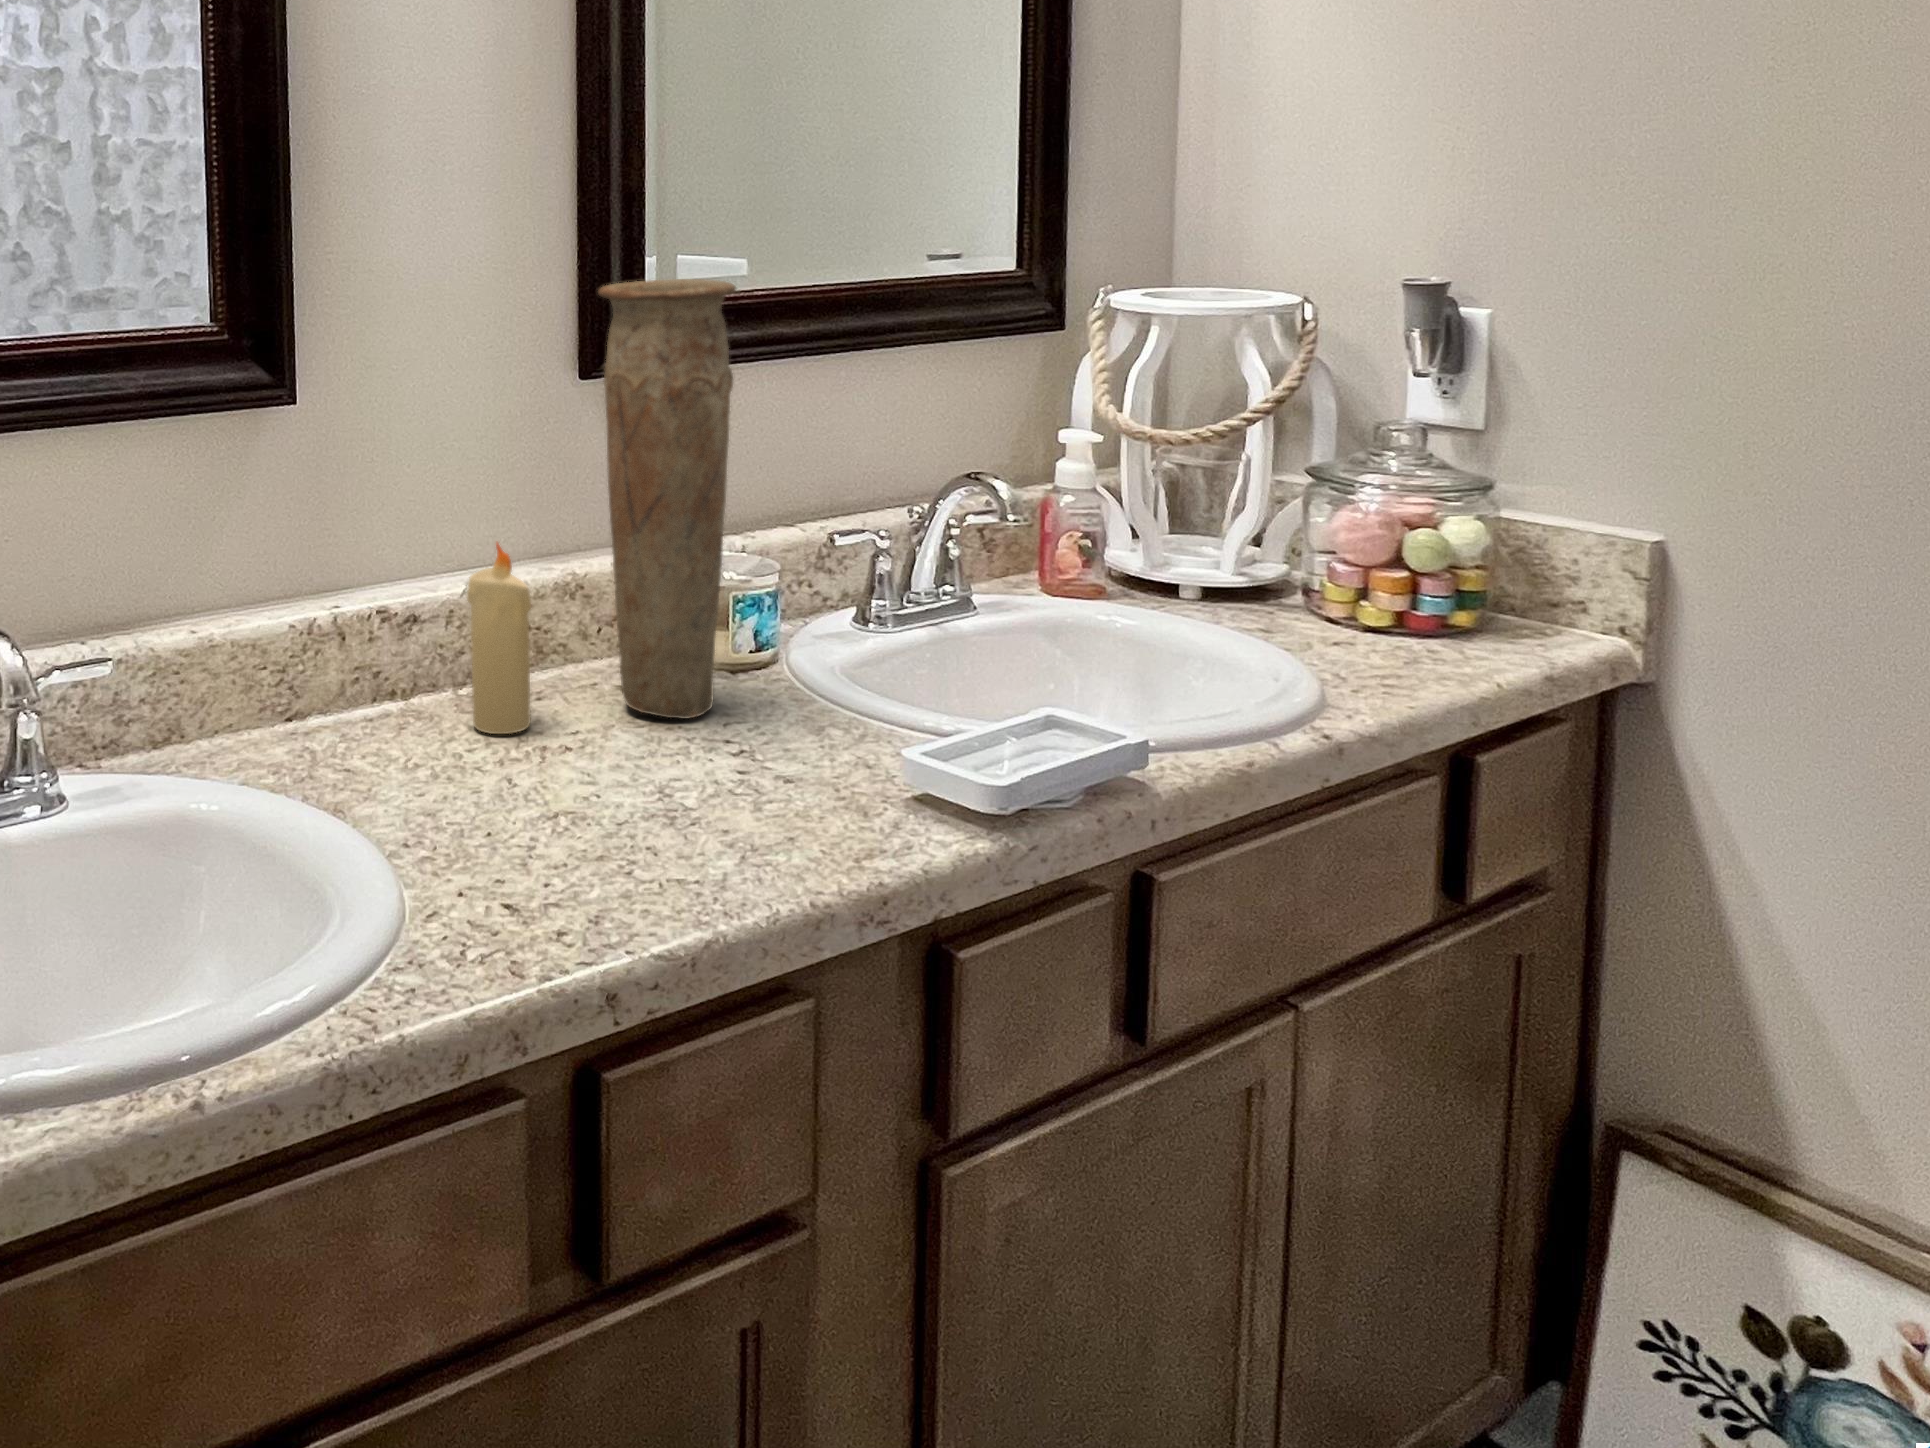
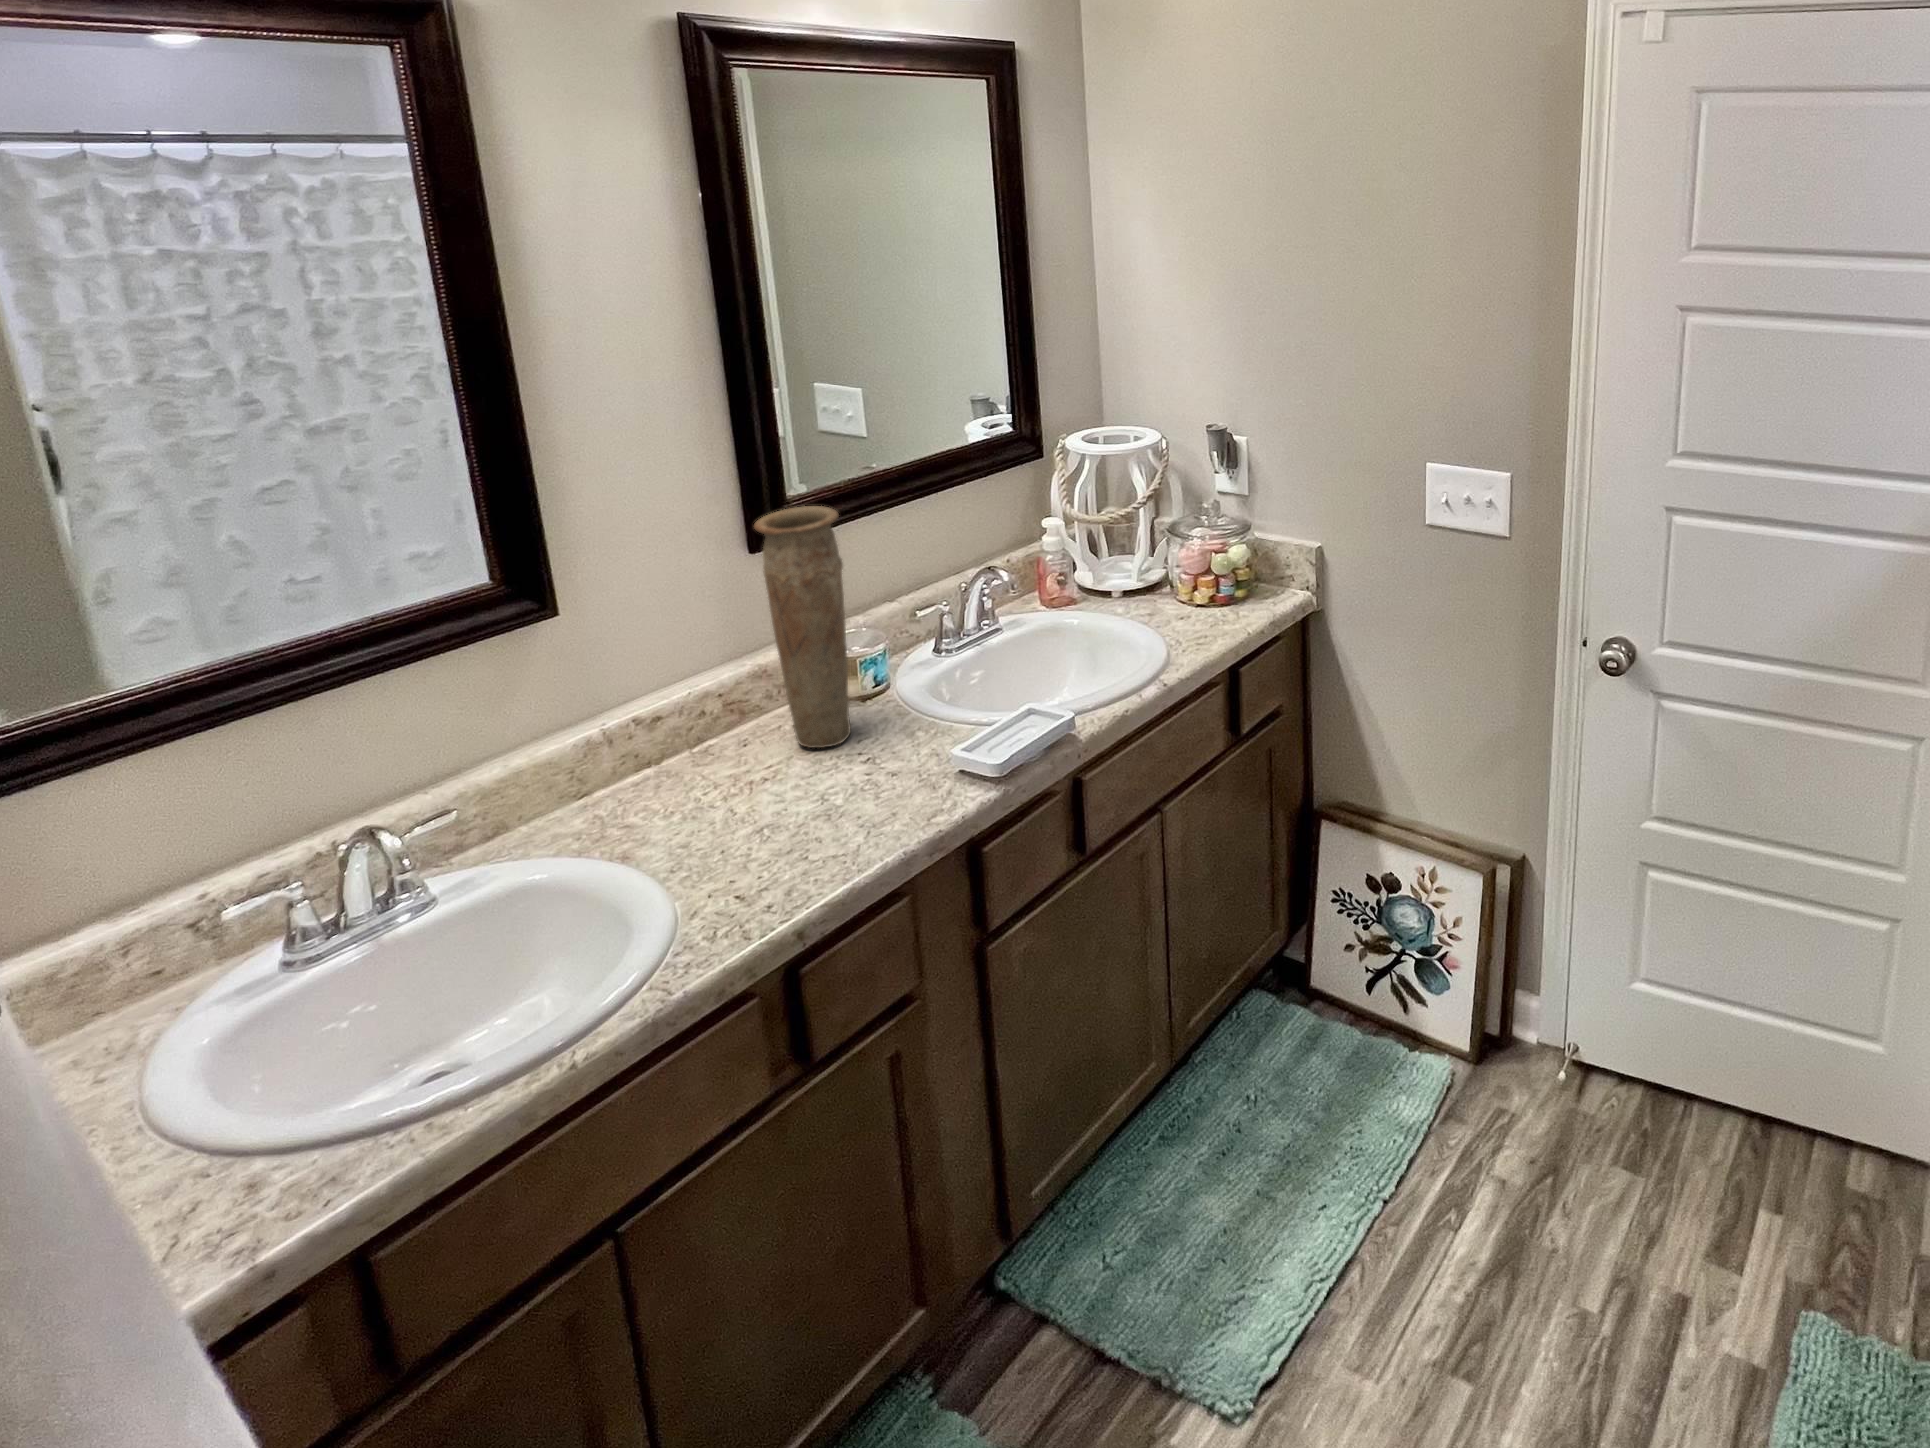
candle: present [467,543,531,734] -> none [691,677,741,782]

